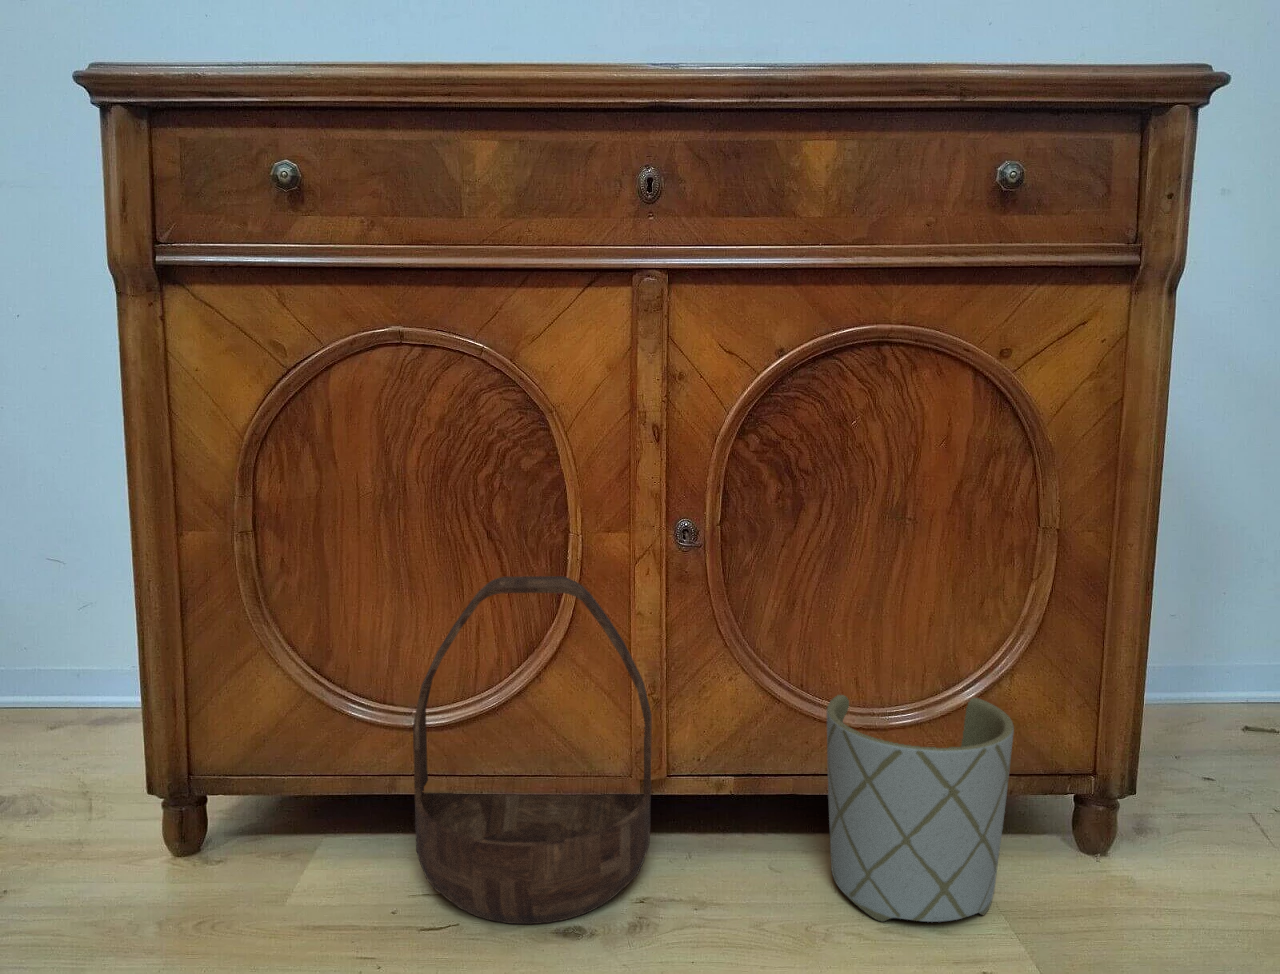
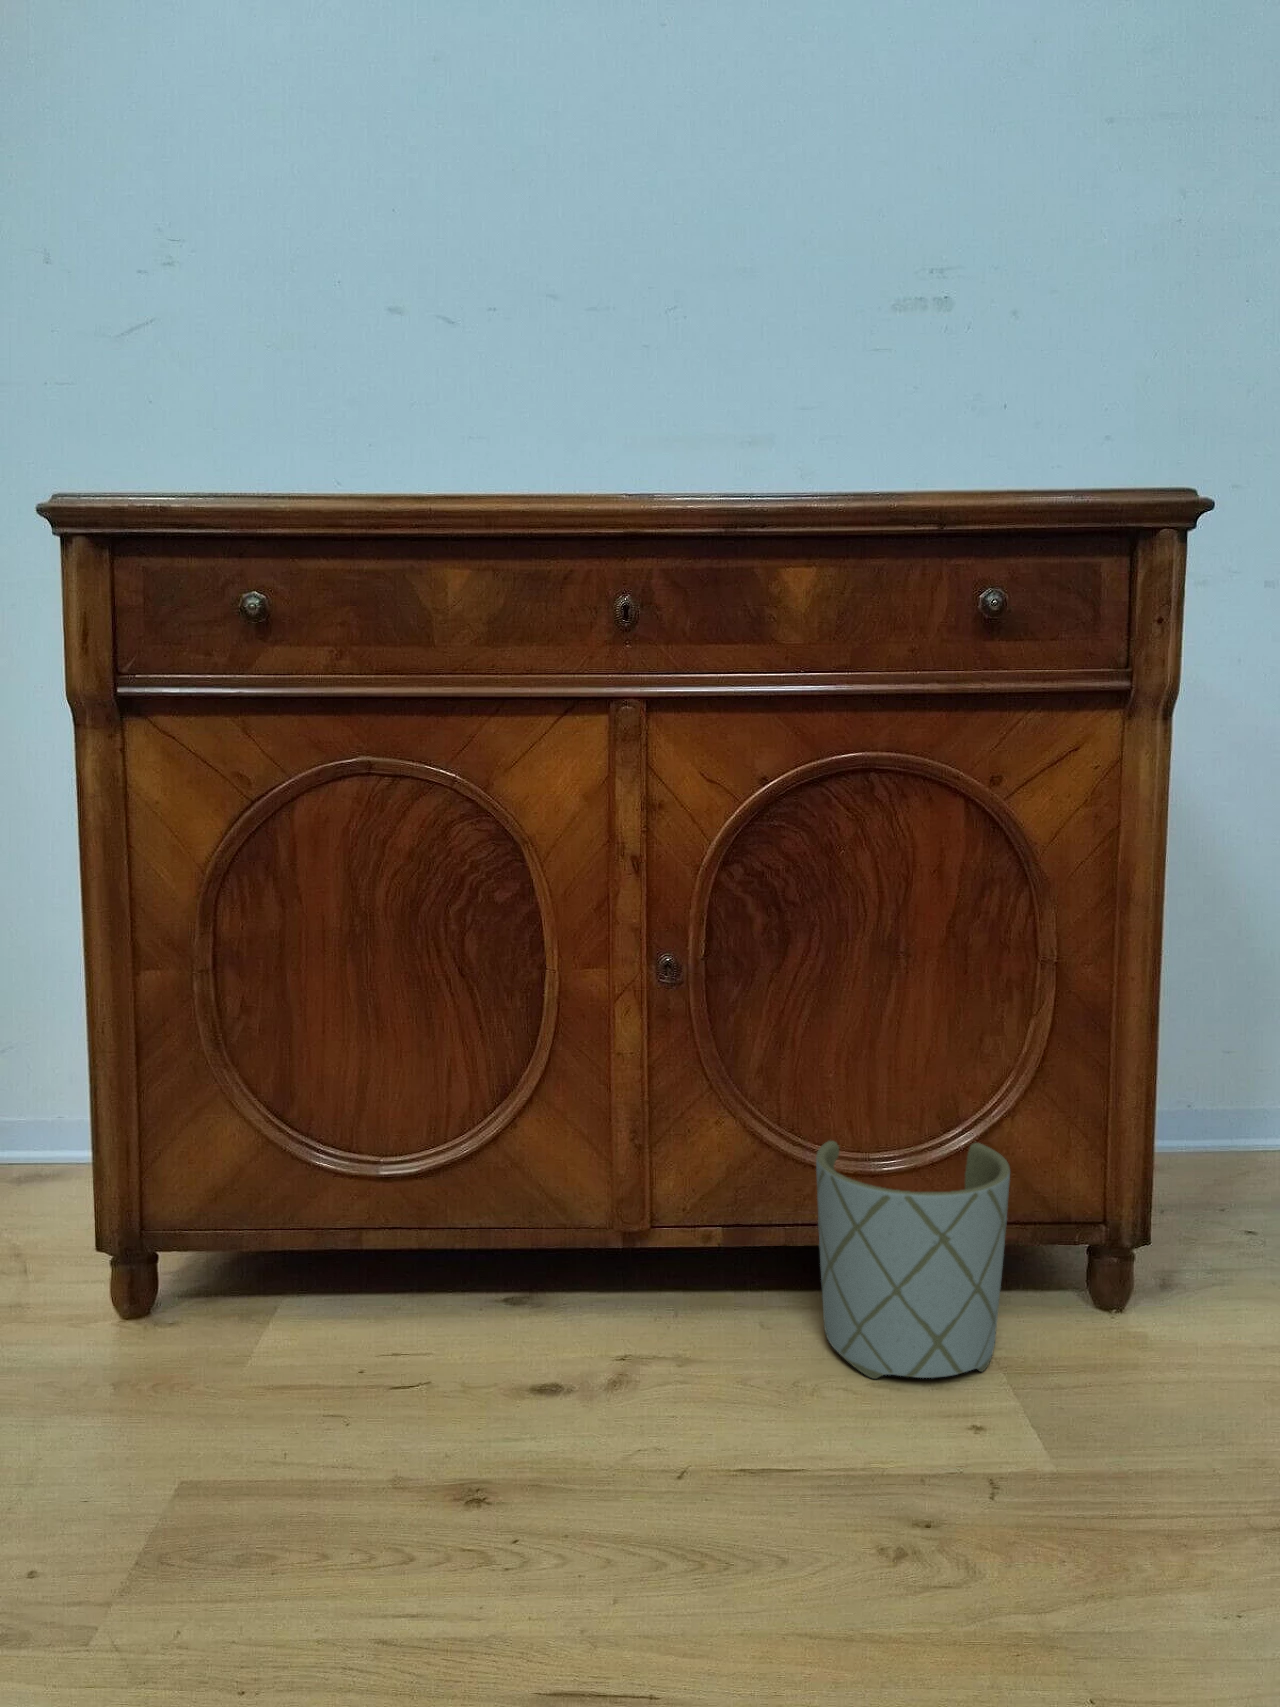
basket: present [413,576,652,924] -> none [381,1016,632,1384]

